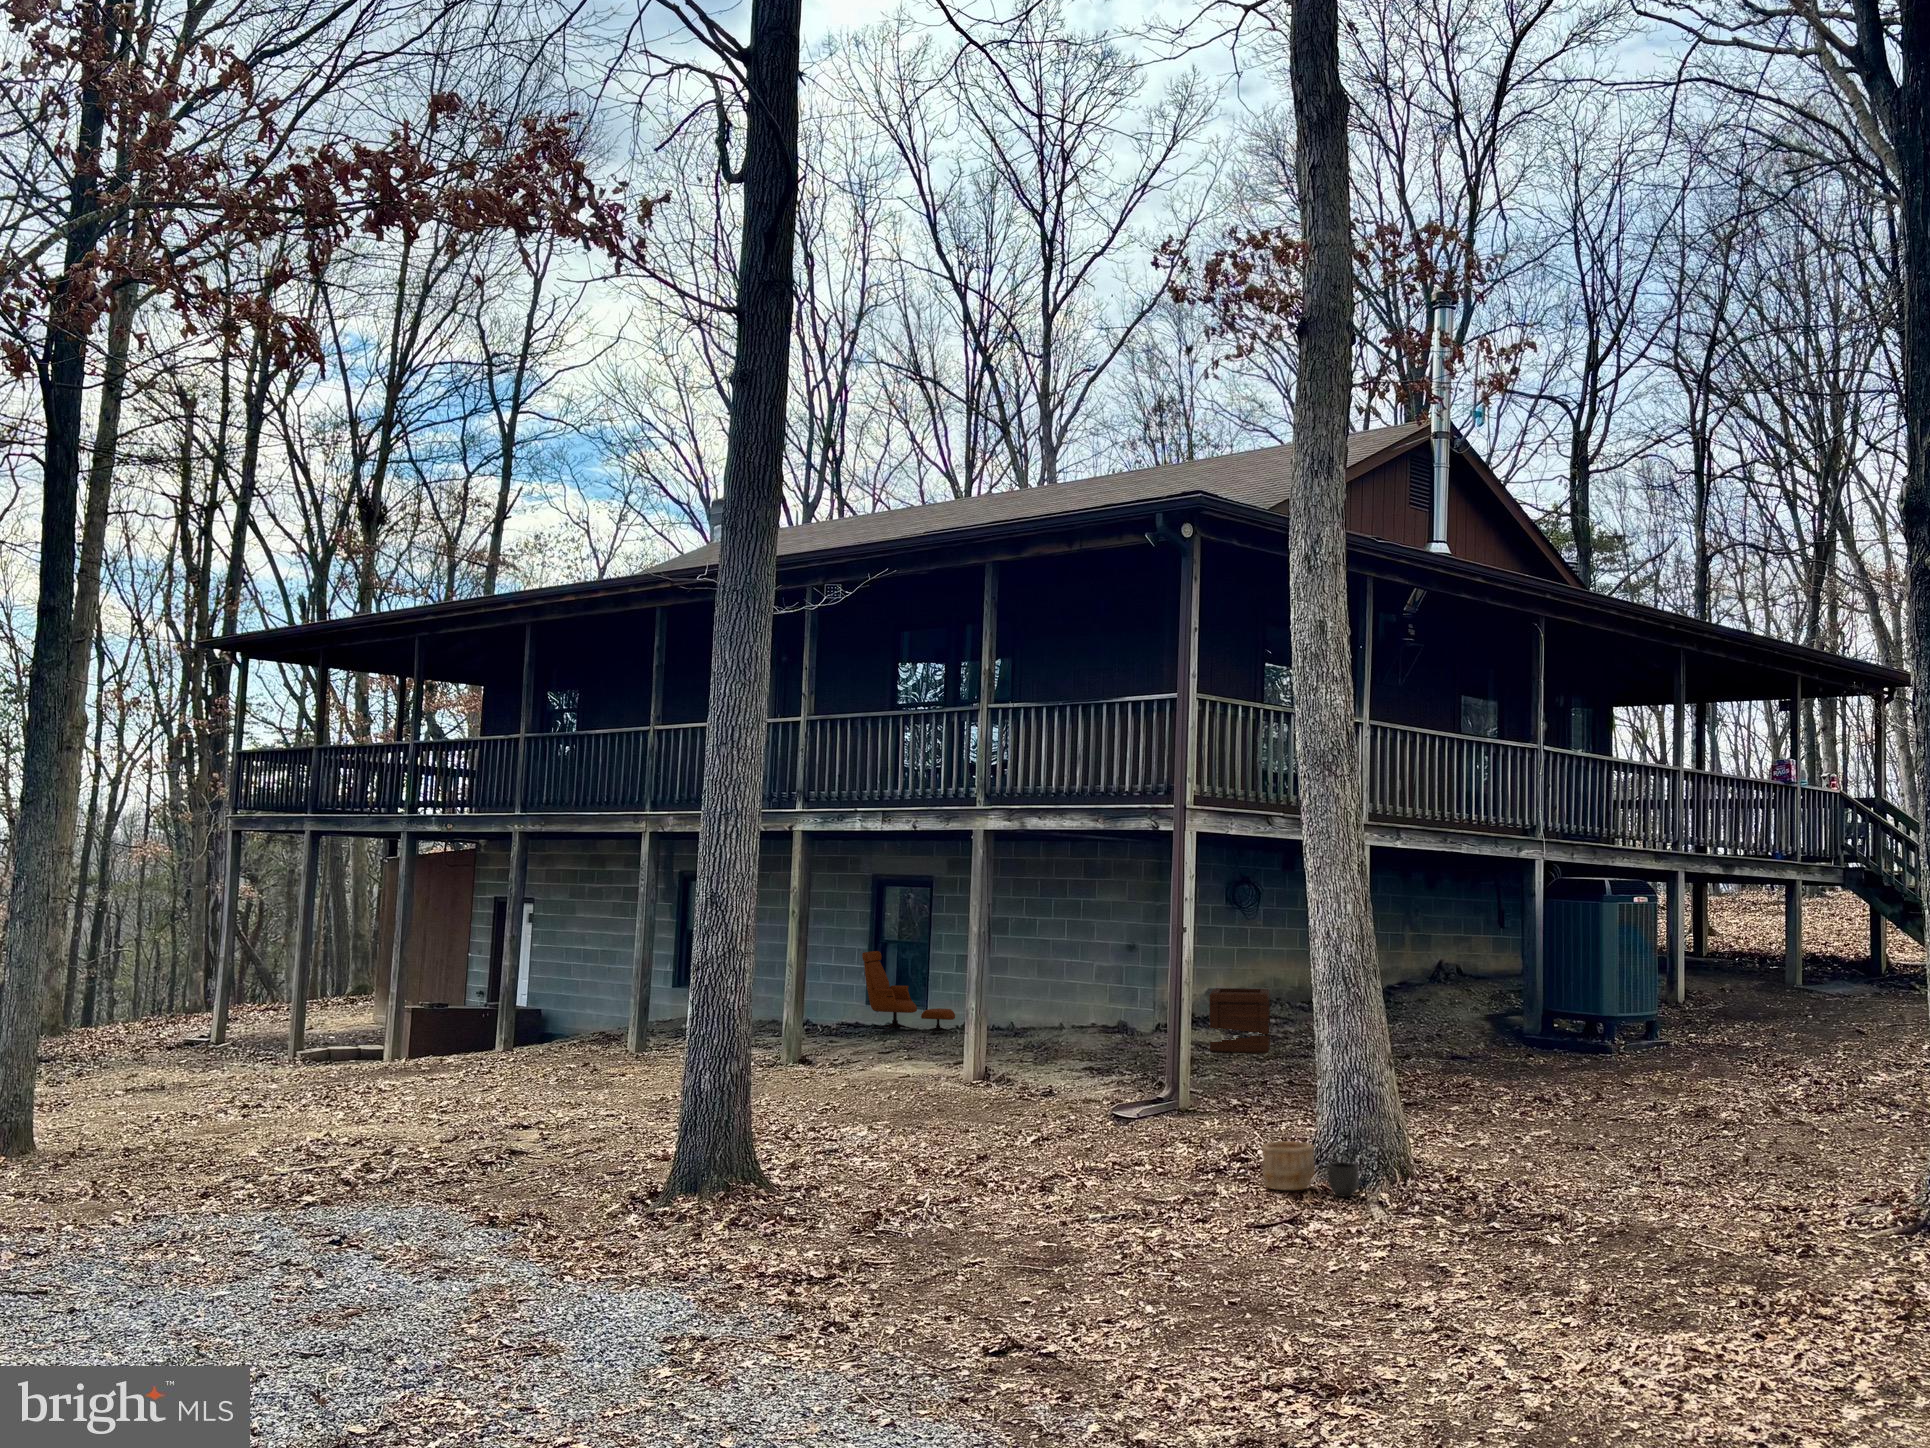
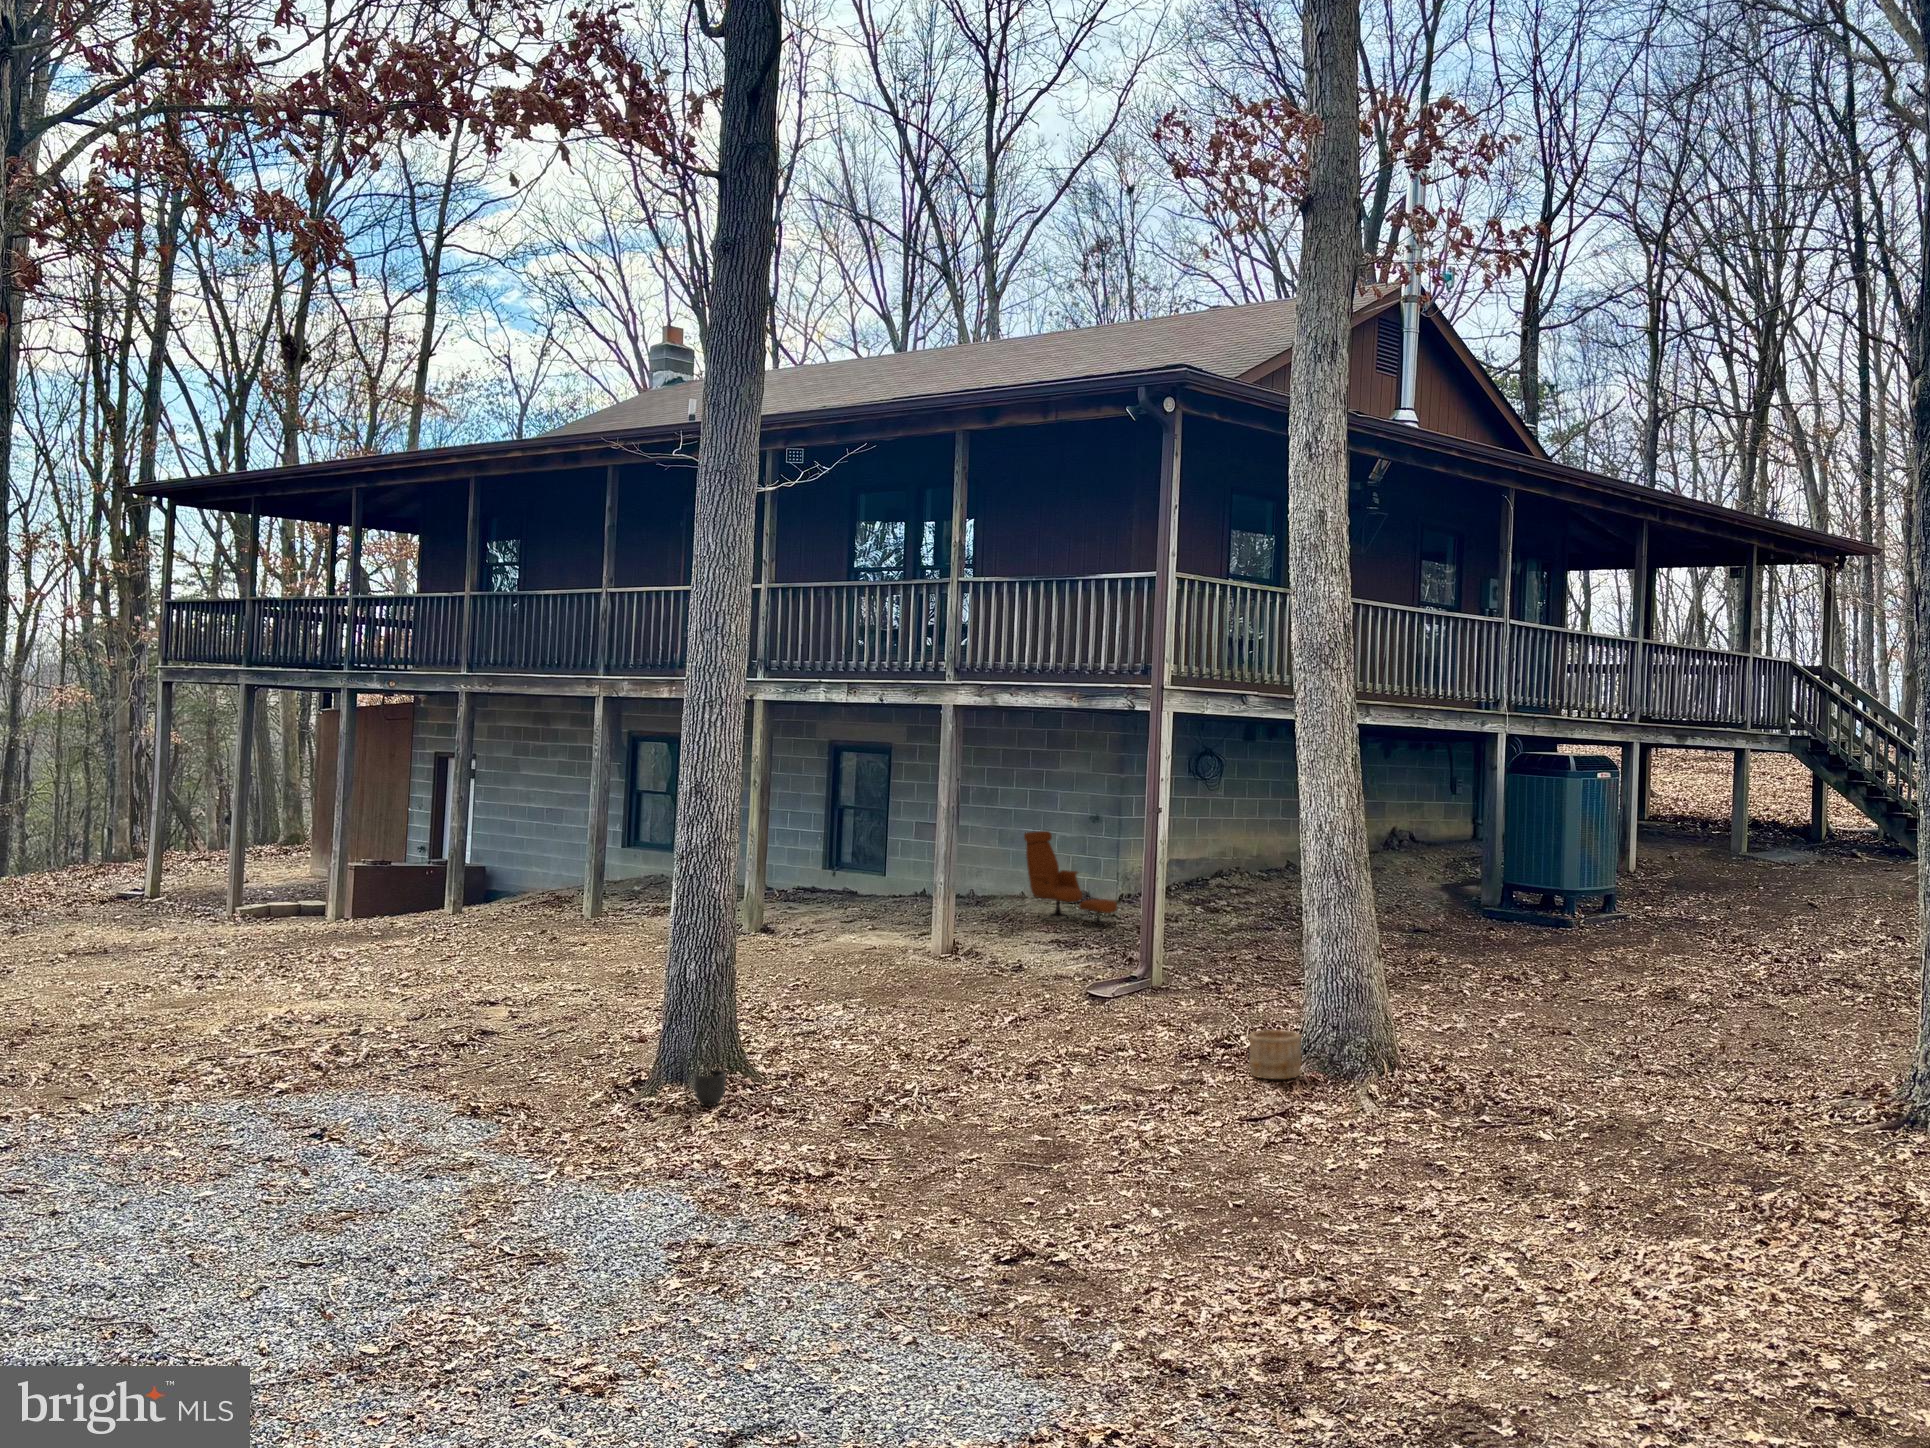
lounge chair: present [862,951,955,1034] -> present [1024,831,1118,927]
wooden crate: present [1209,988,1270,1053] -> none [1174,859,1233,925]
planter: present [1327,1162,1359,1197] -> present [693,1070,726,1106]

